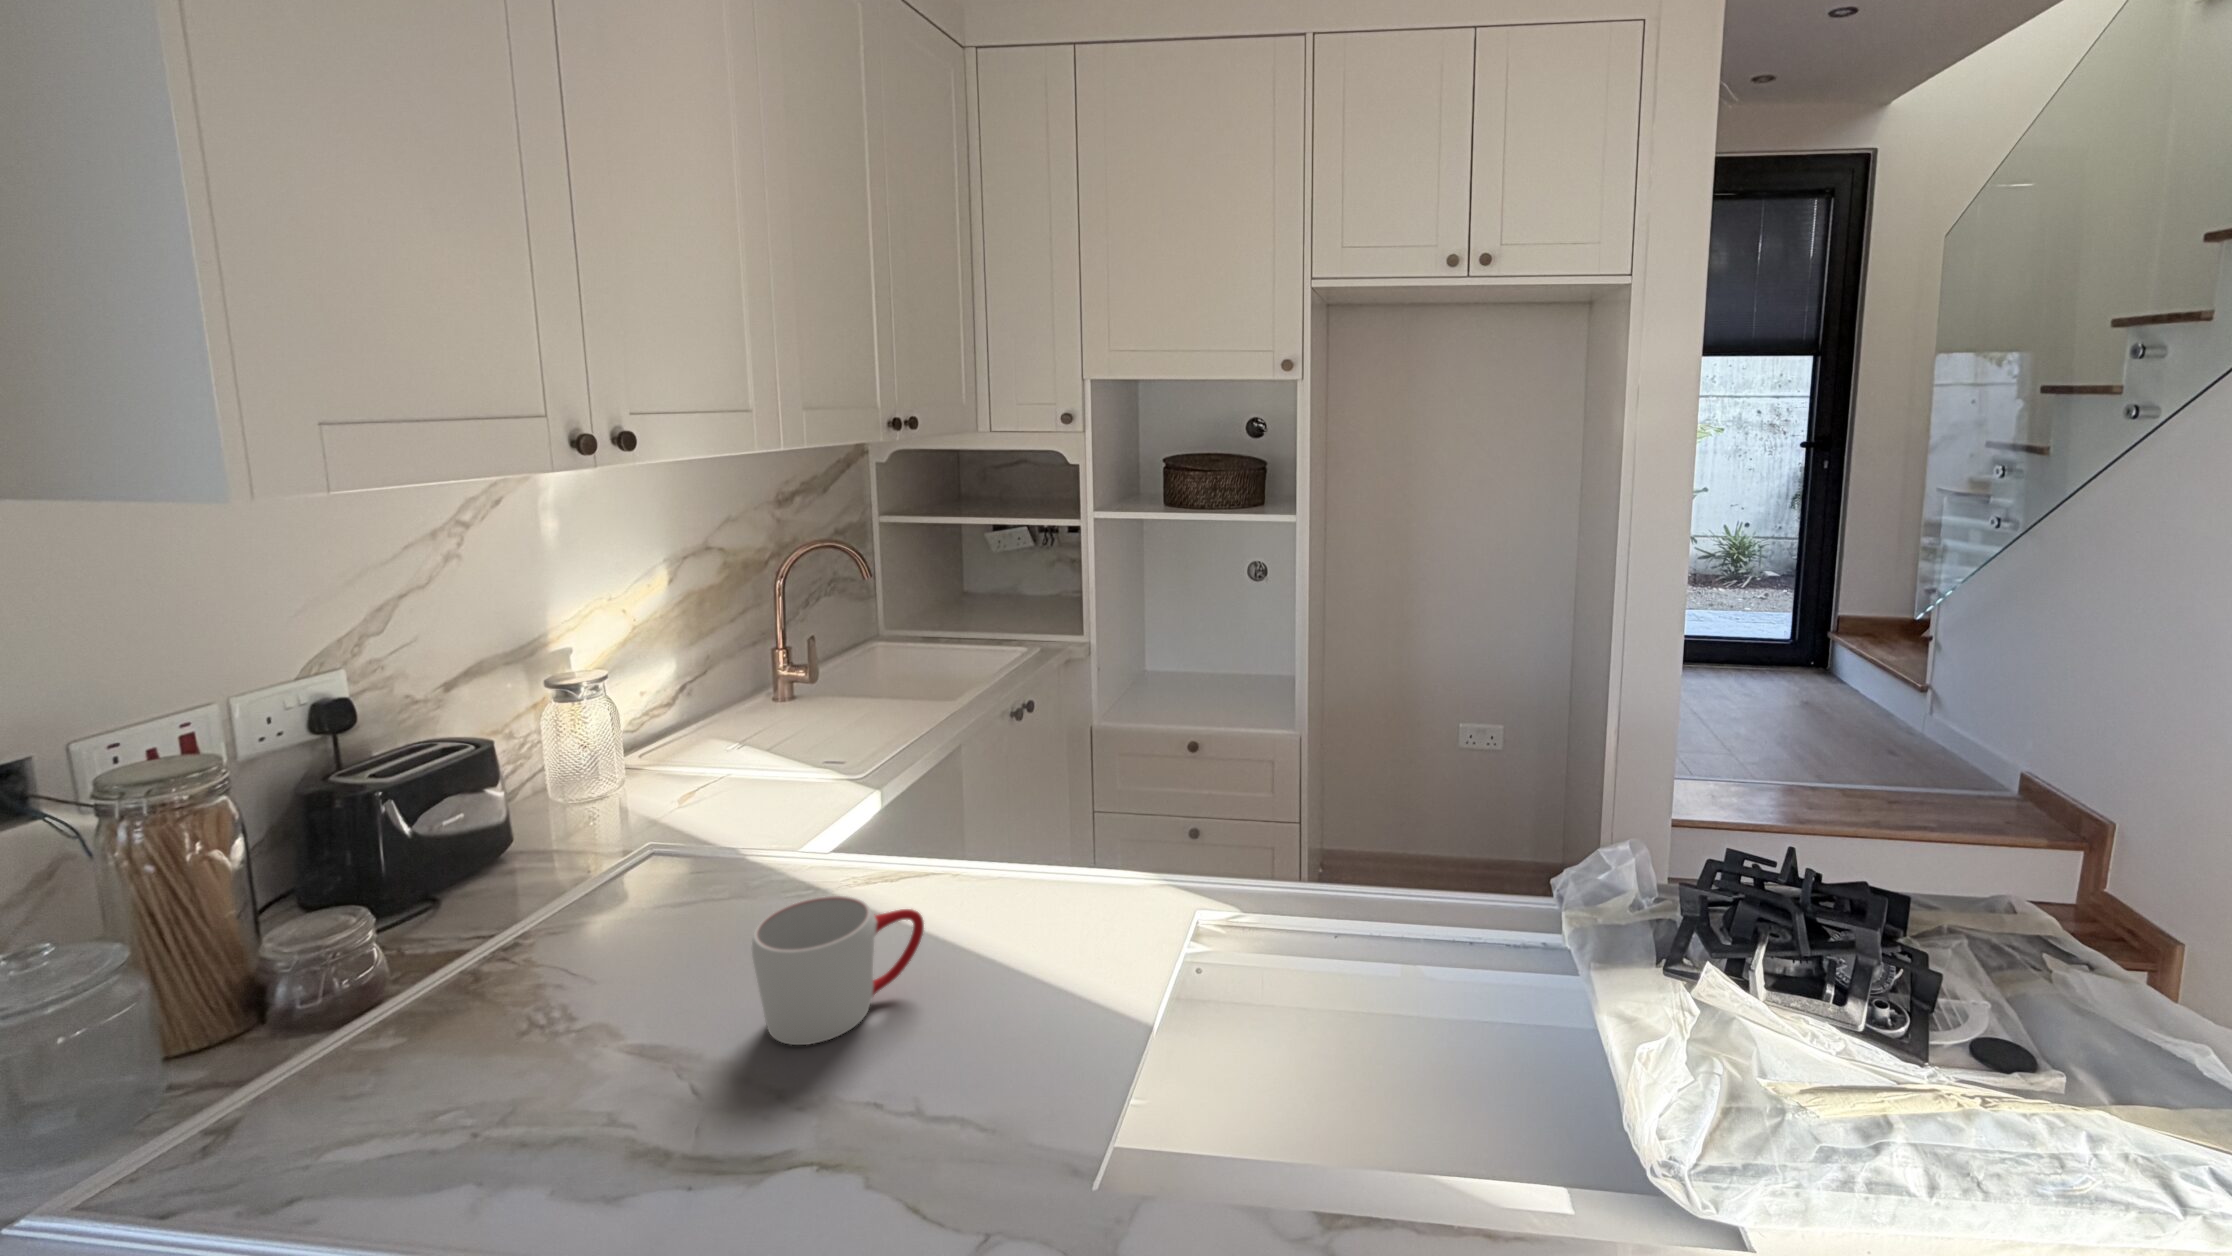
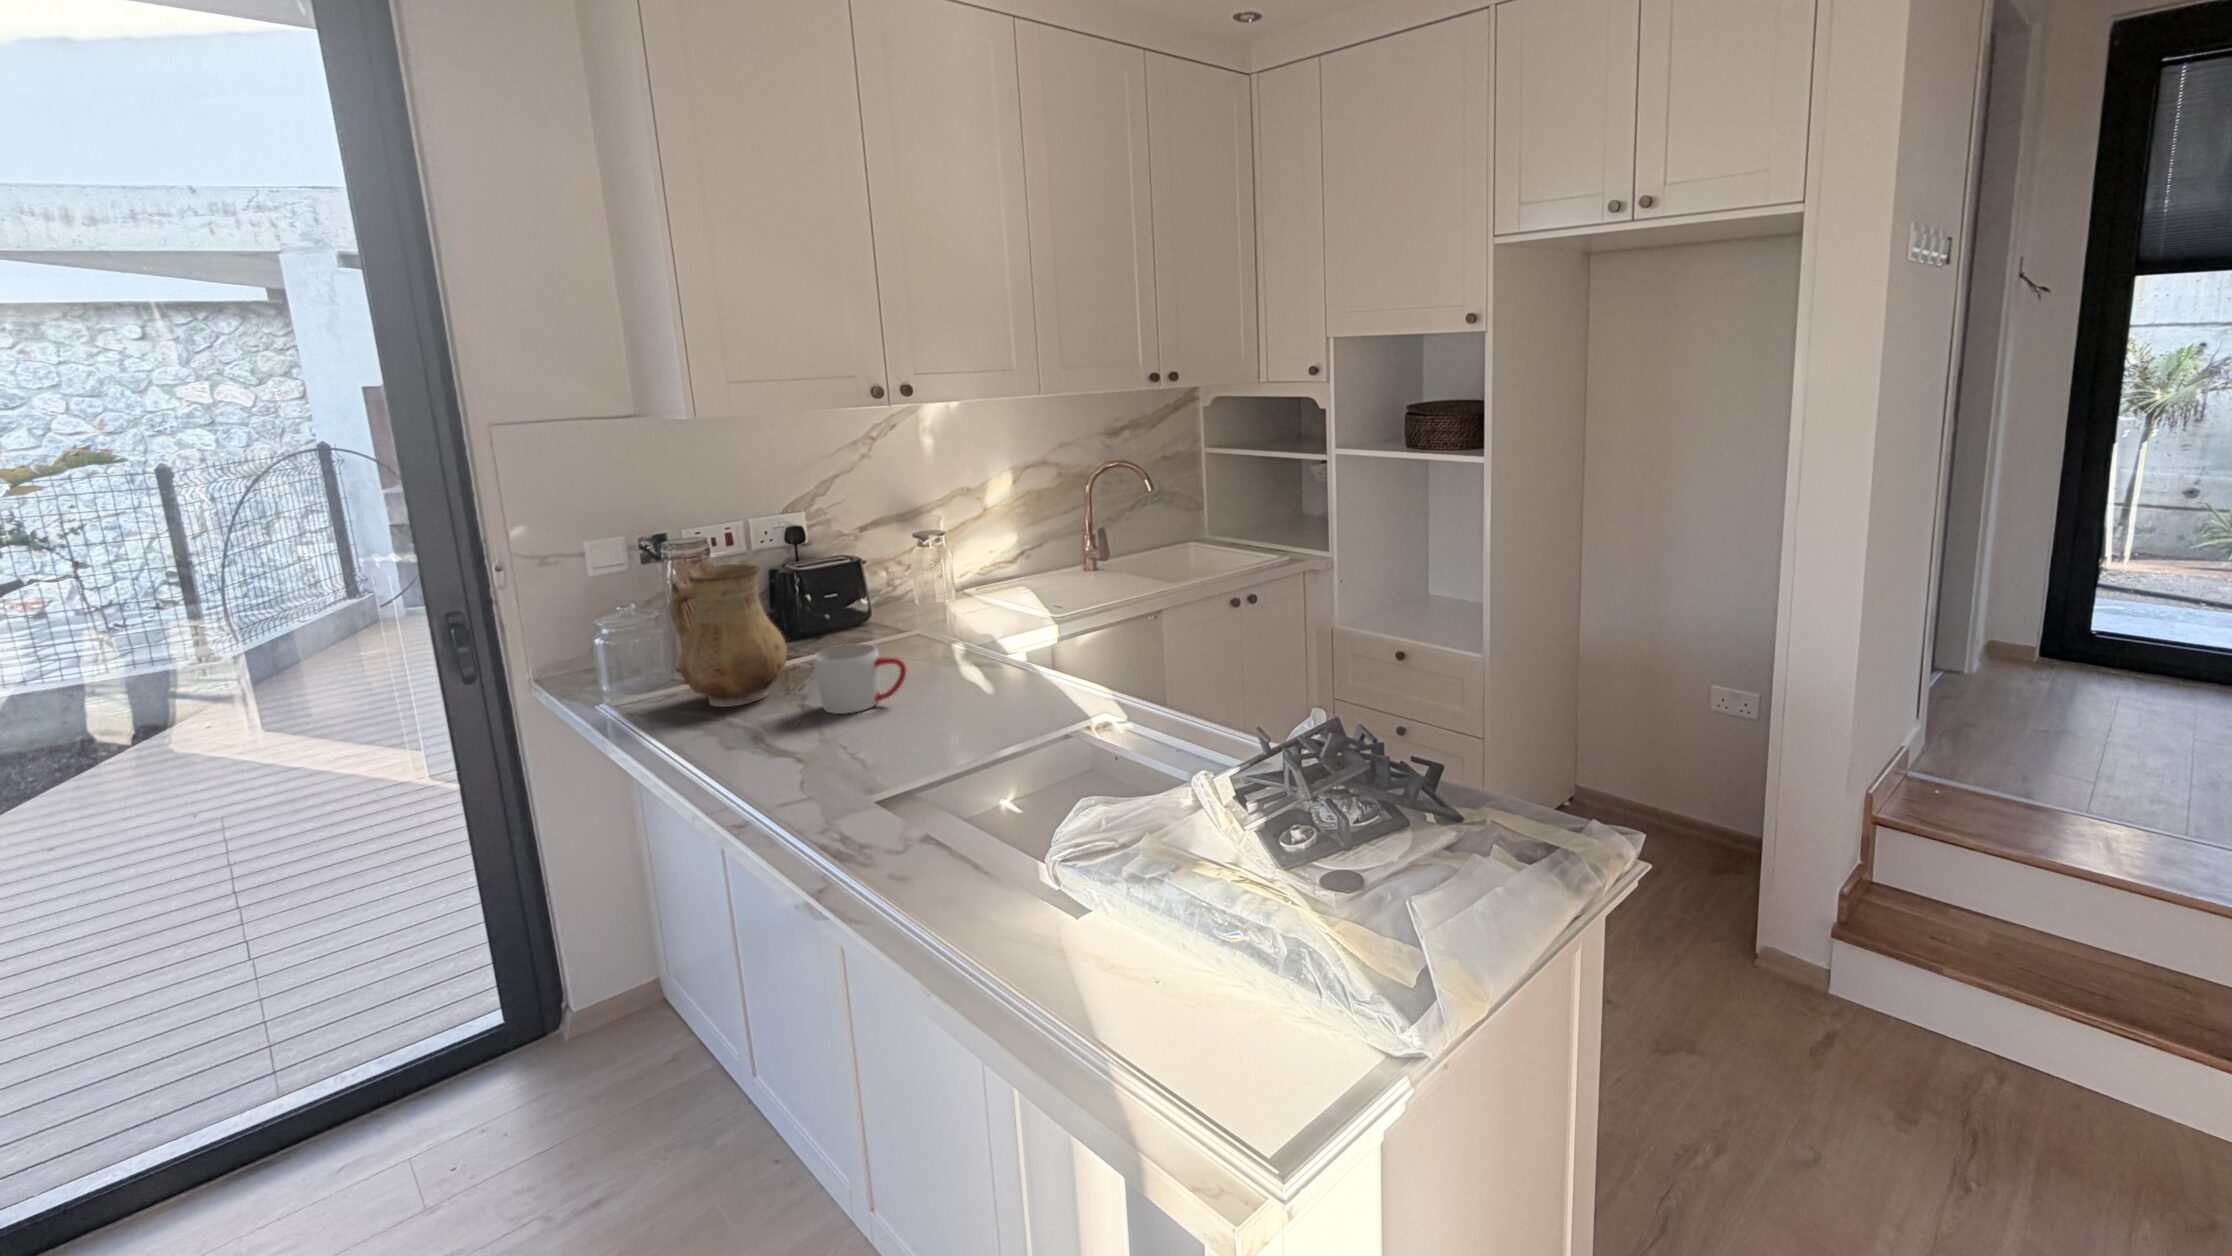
ceramic pitcher: none [319,794,624,1117] -> present [669,564,787,707]

